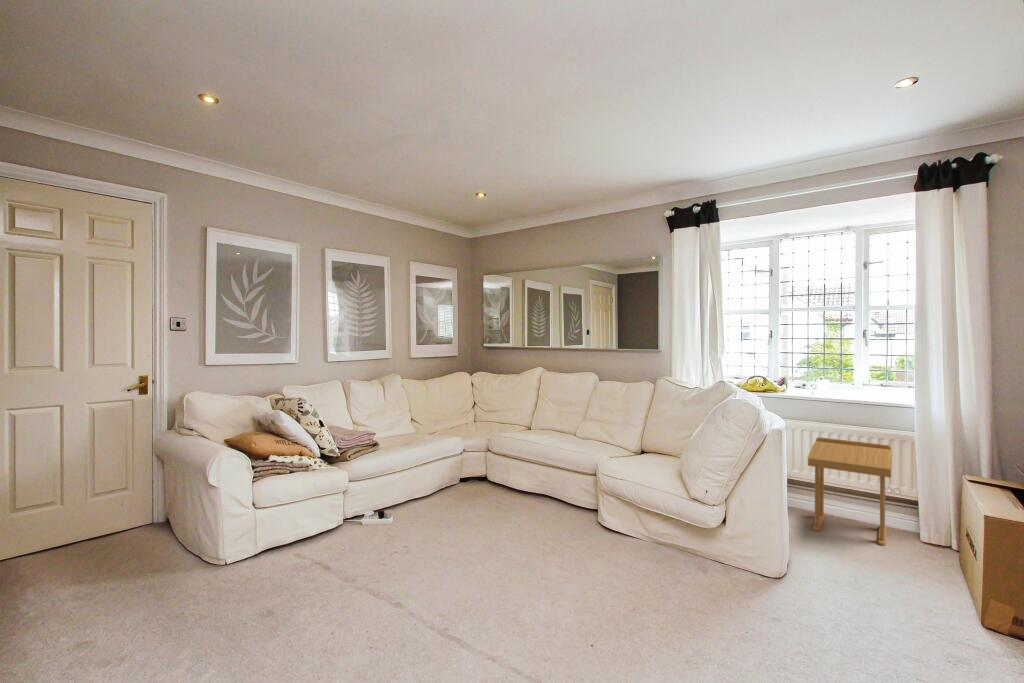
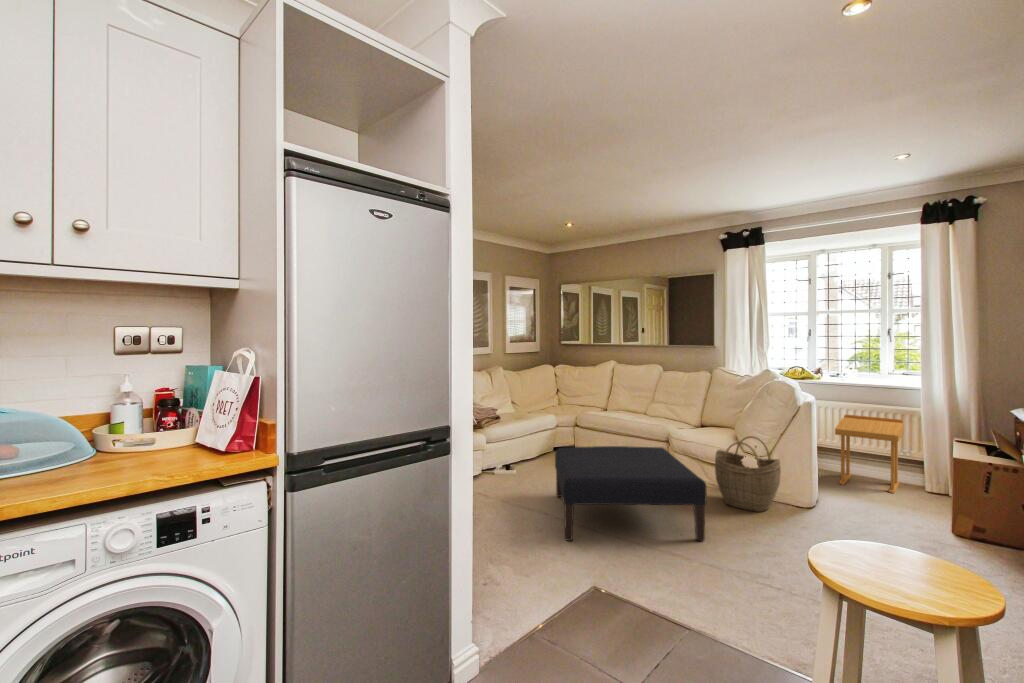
woven basket: none [652,473,742,586] -> present [715,436,781,512]
ottoman: none [402,489,632,664] -> present [555,446,707,541]

